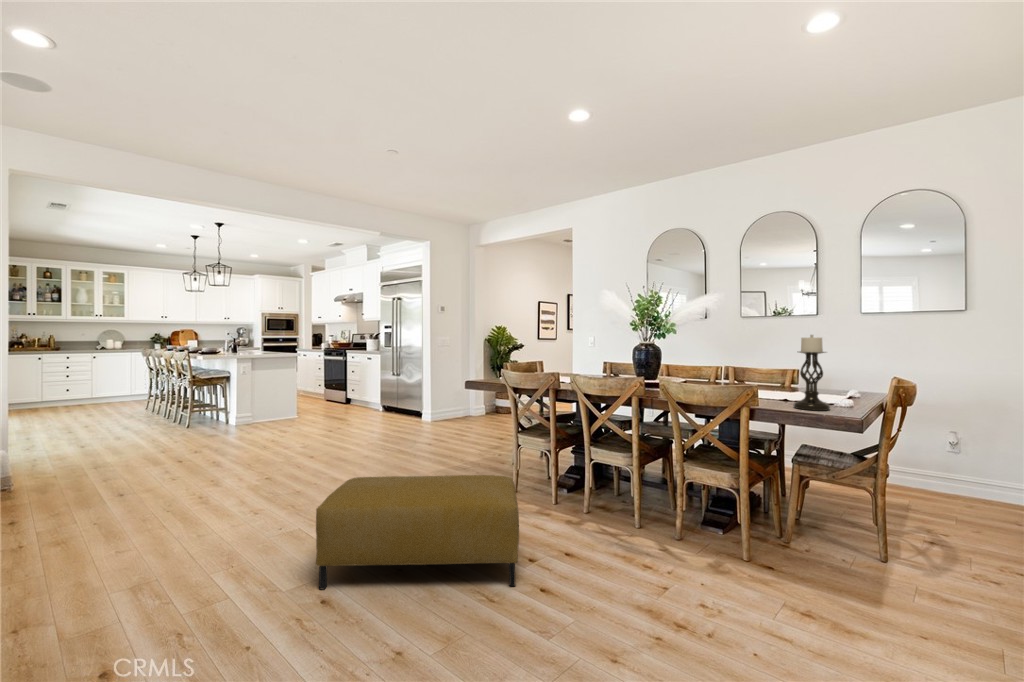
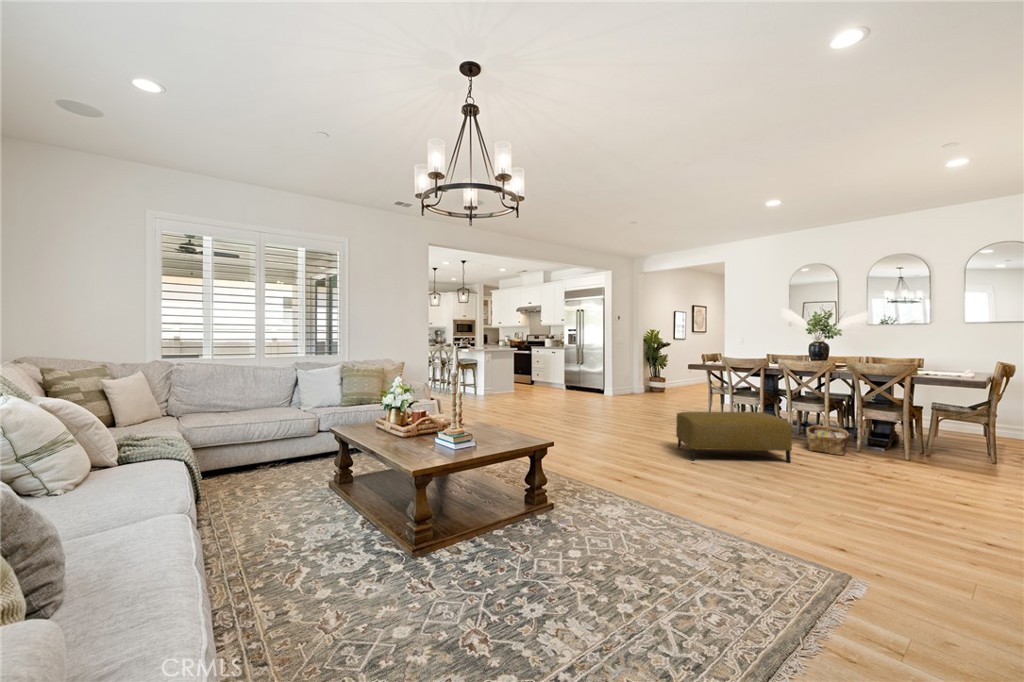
candle holder: present [793,335,830,411] -> none [937,338,961,378]
woven basket: none [585,482,655,557] -> present [807,419,849,455]

